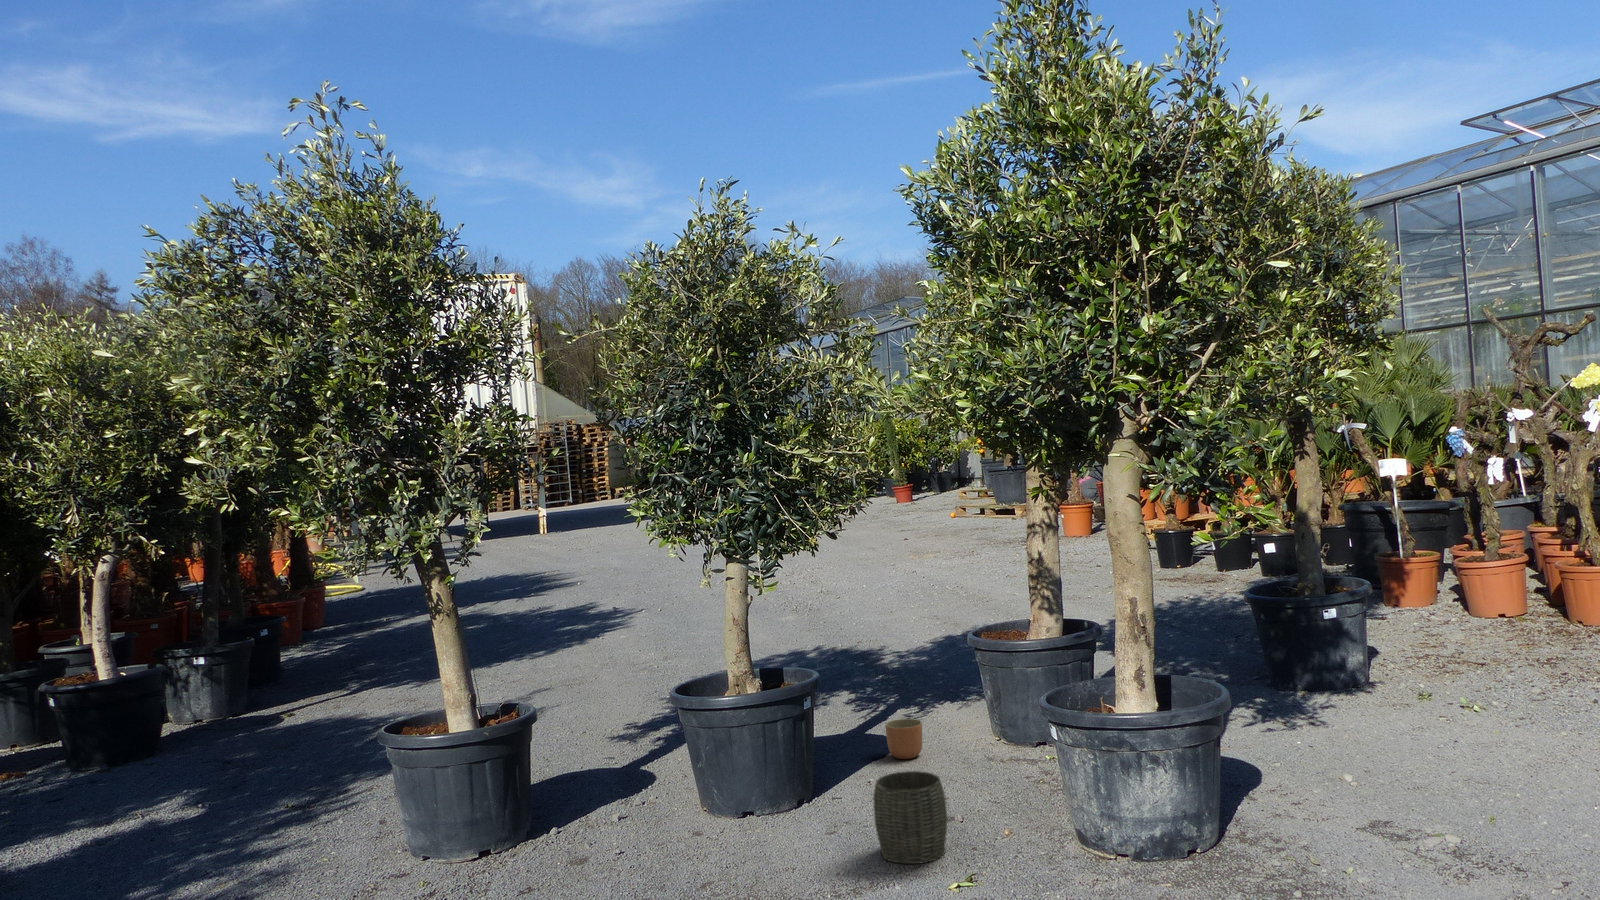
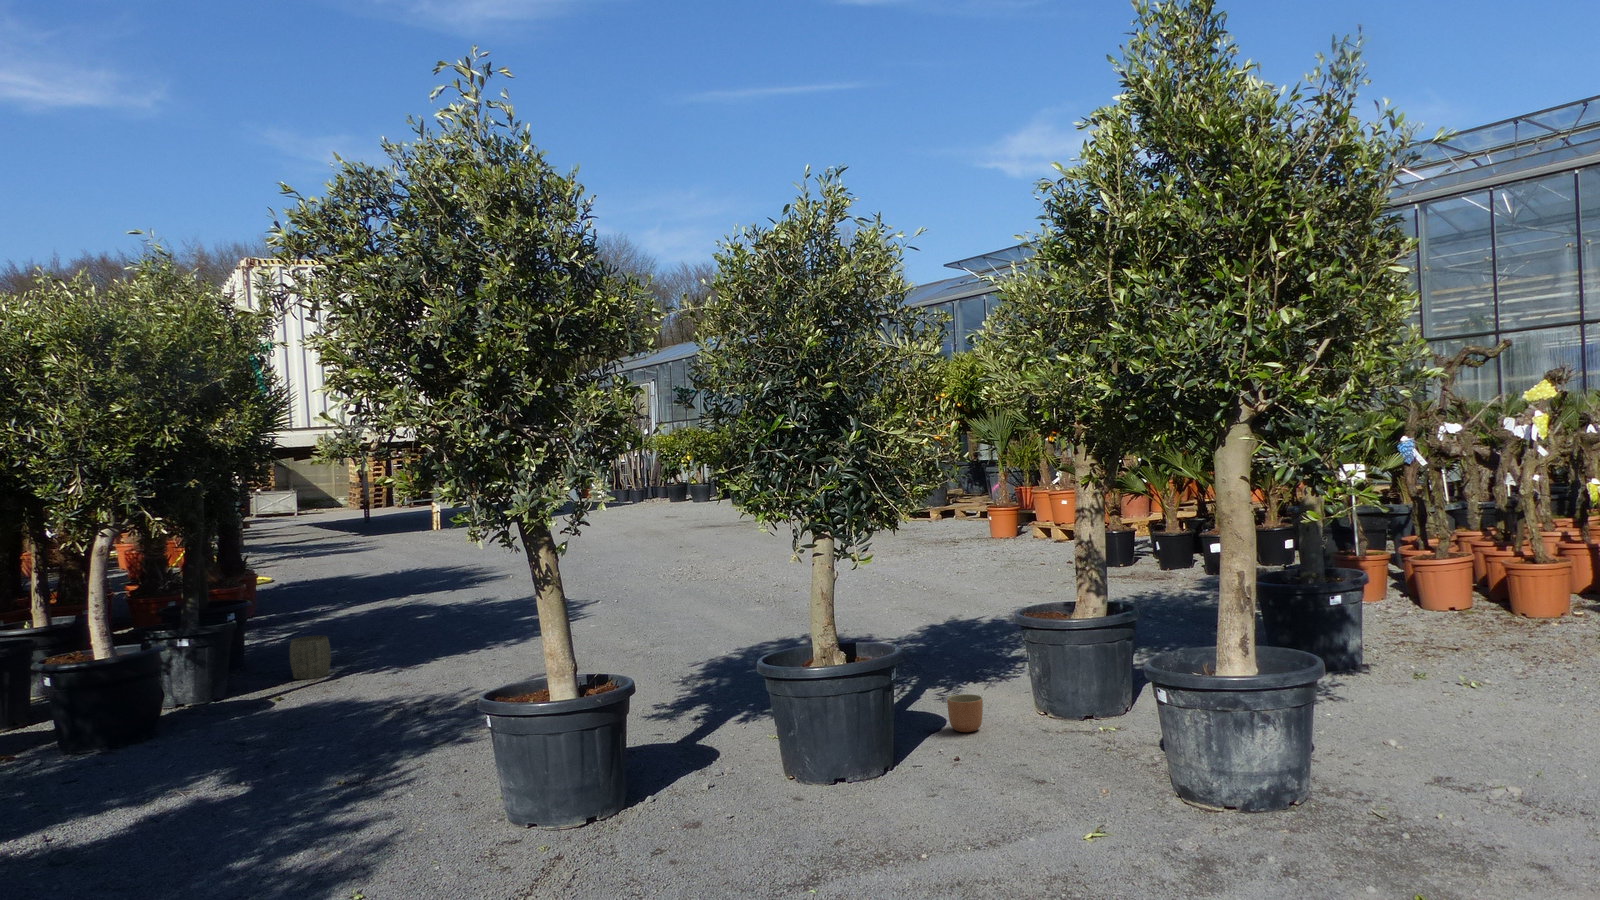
woven basket: present [874,771,947,864] -> present [290,636,331,679]

